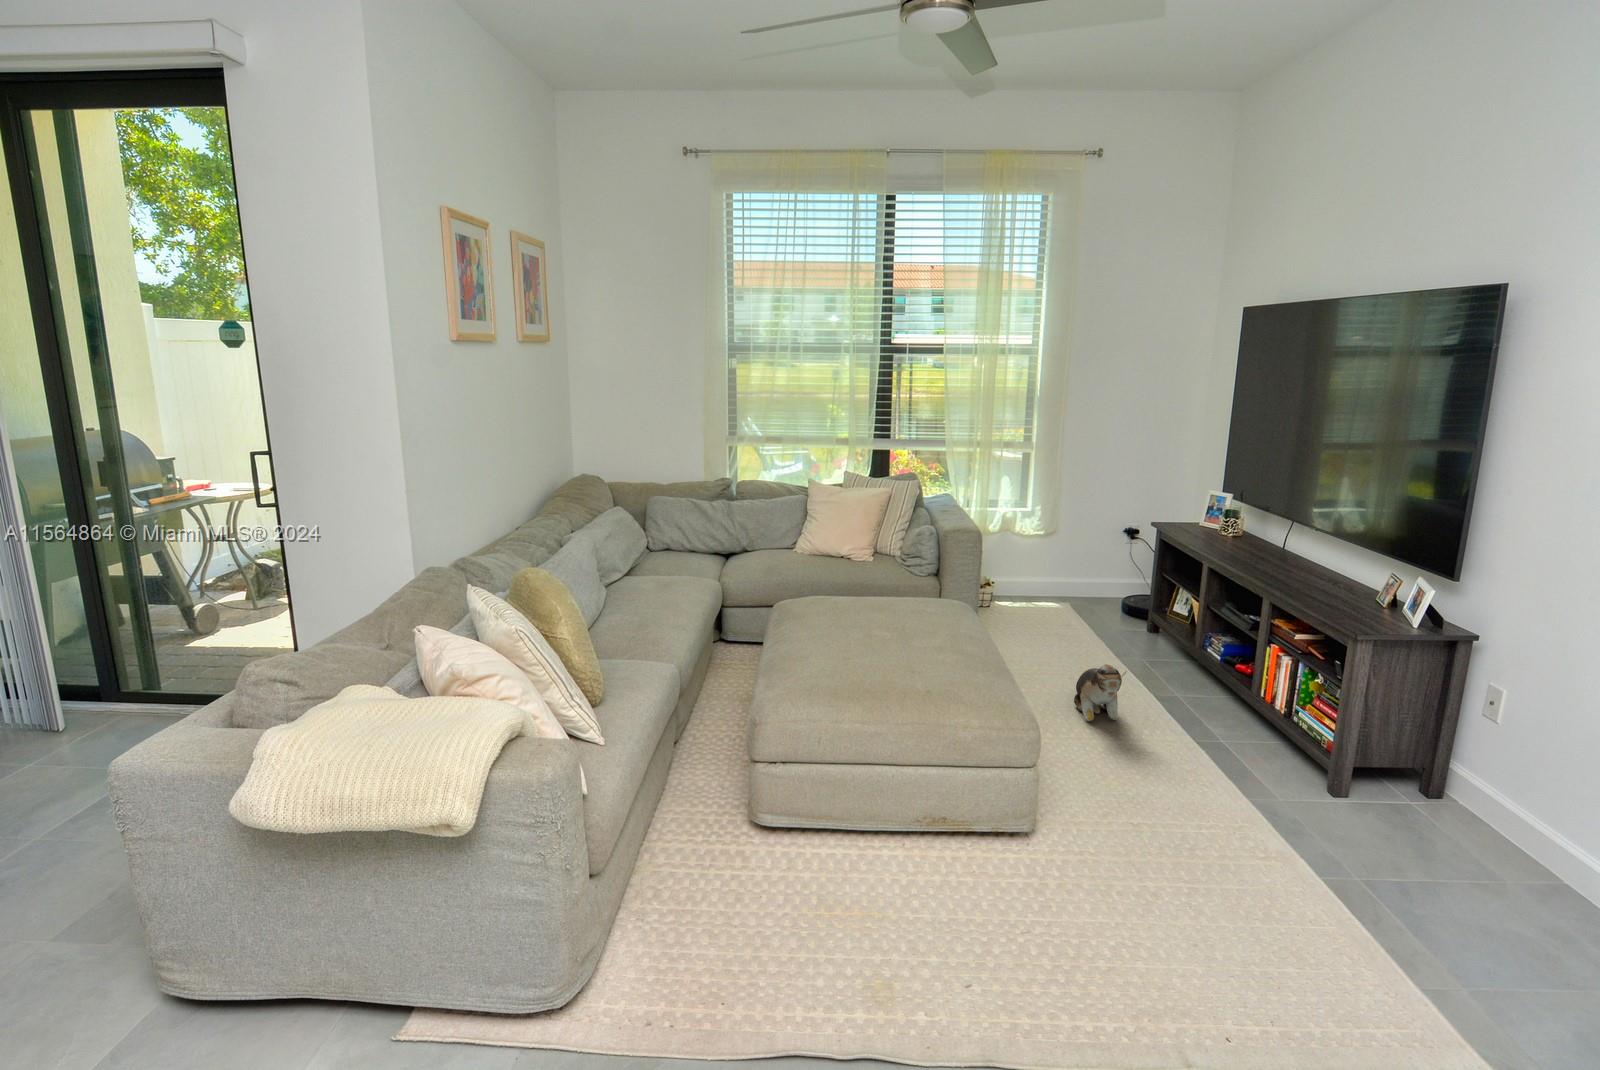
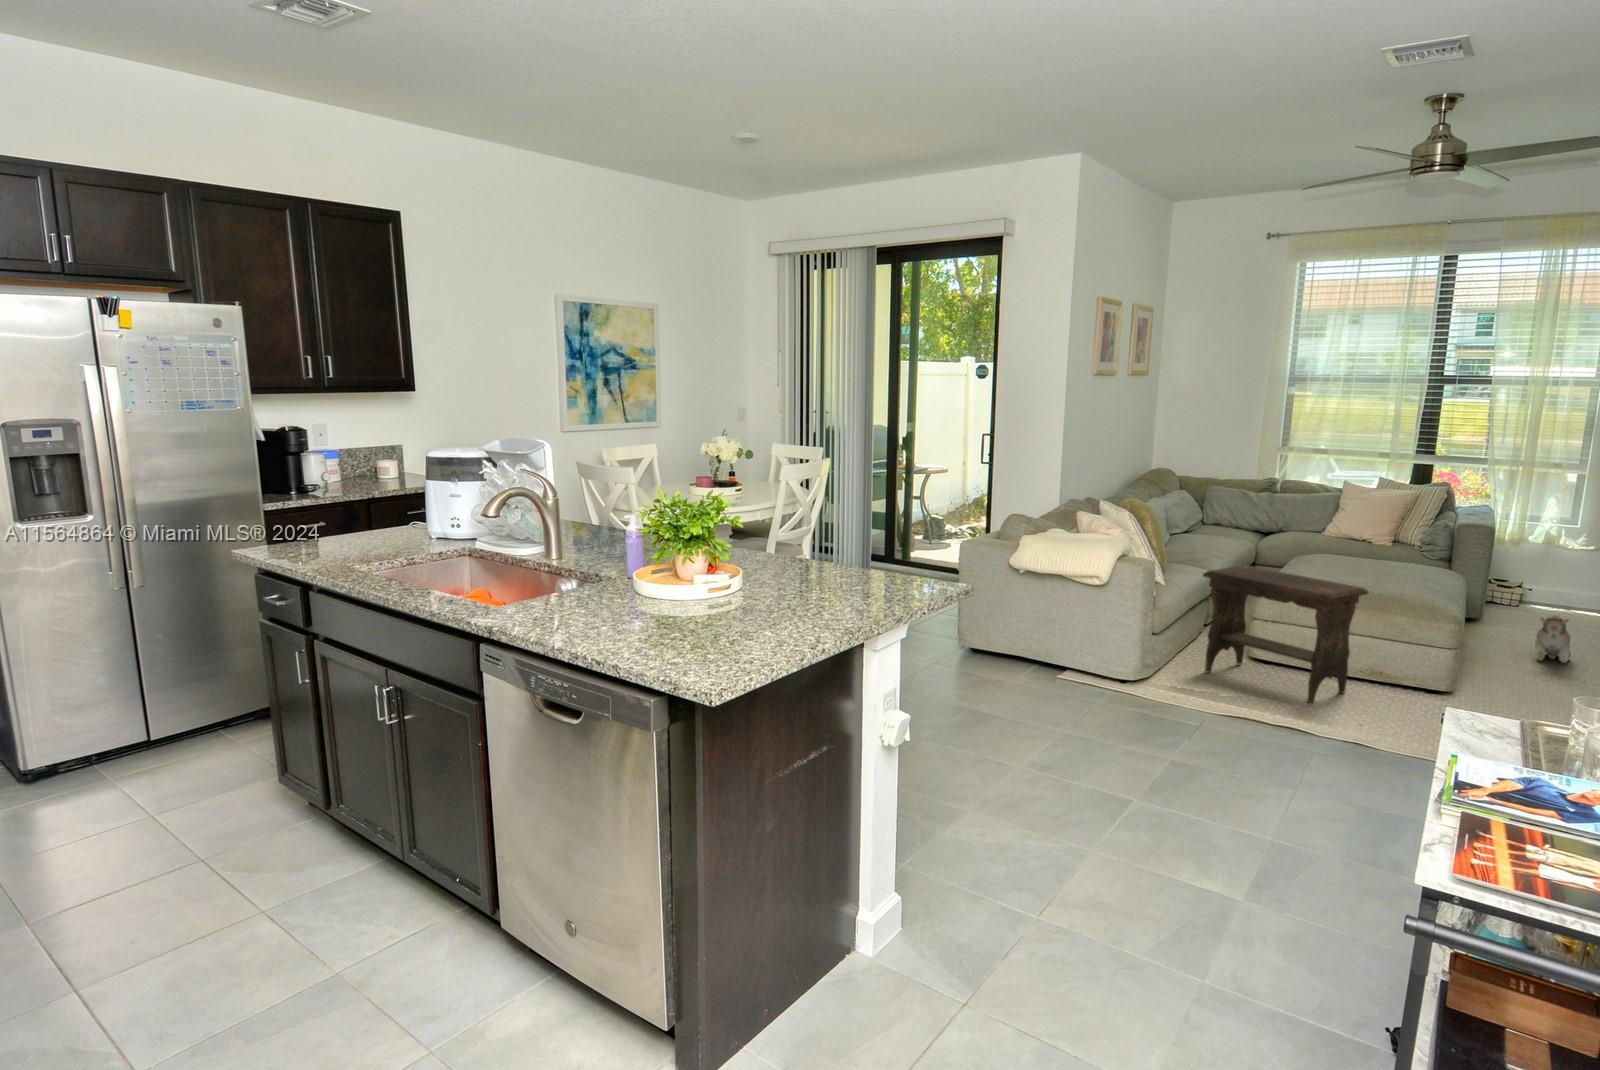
footstool: none [695,713,988,1018] -> present [1203,565,1368,703]

